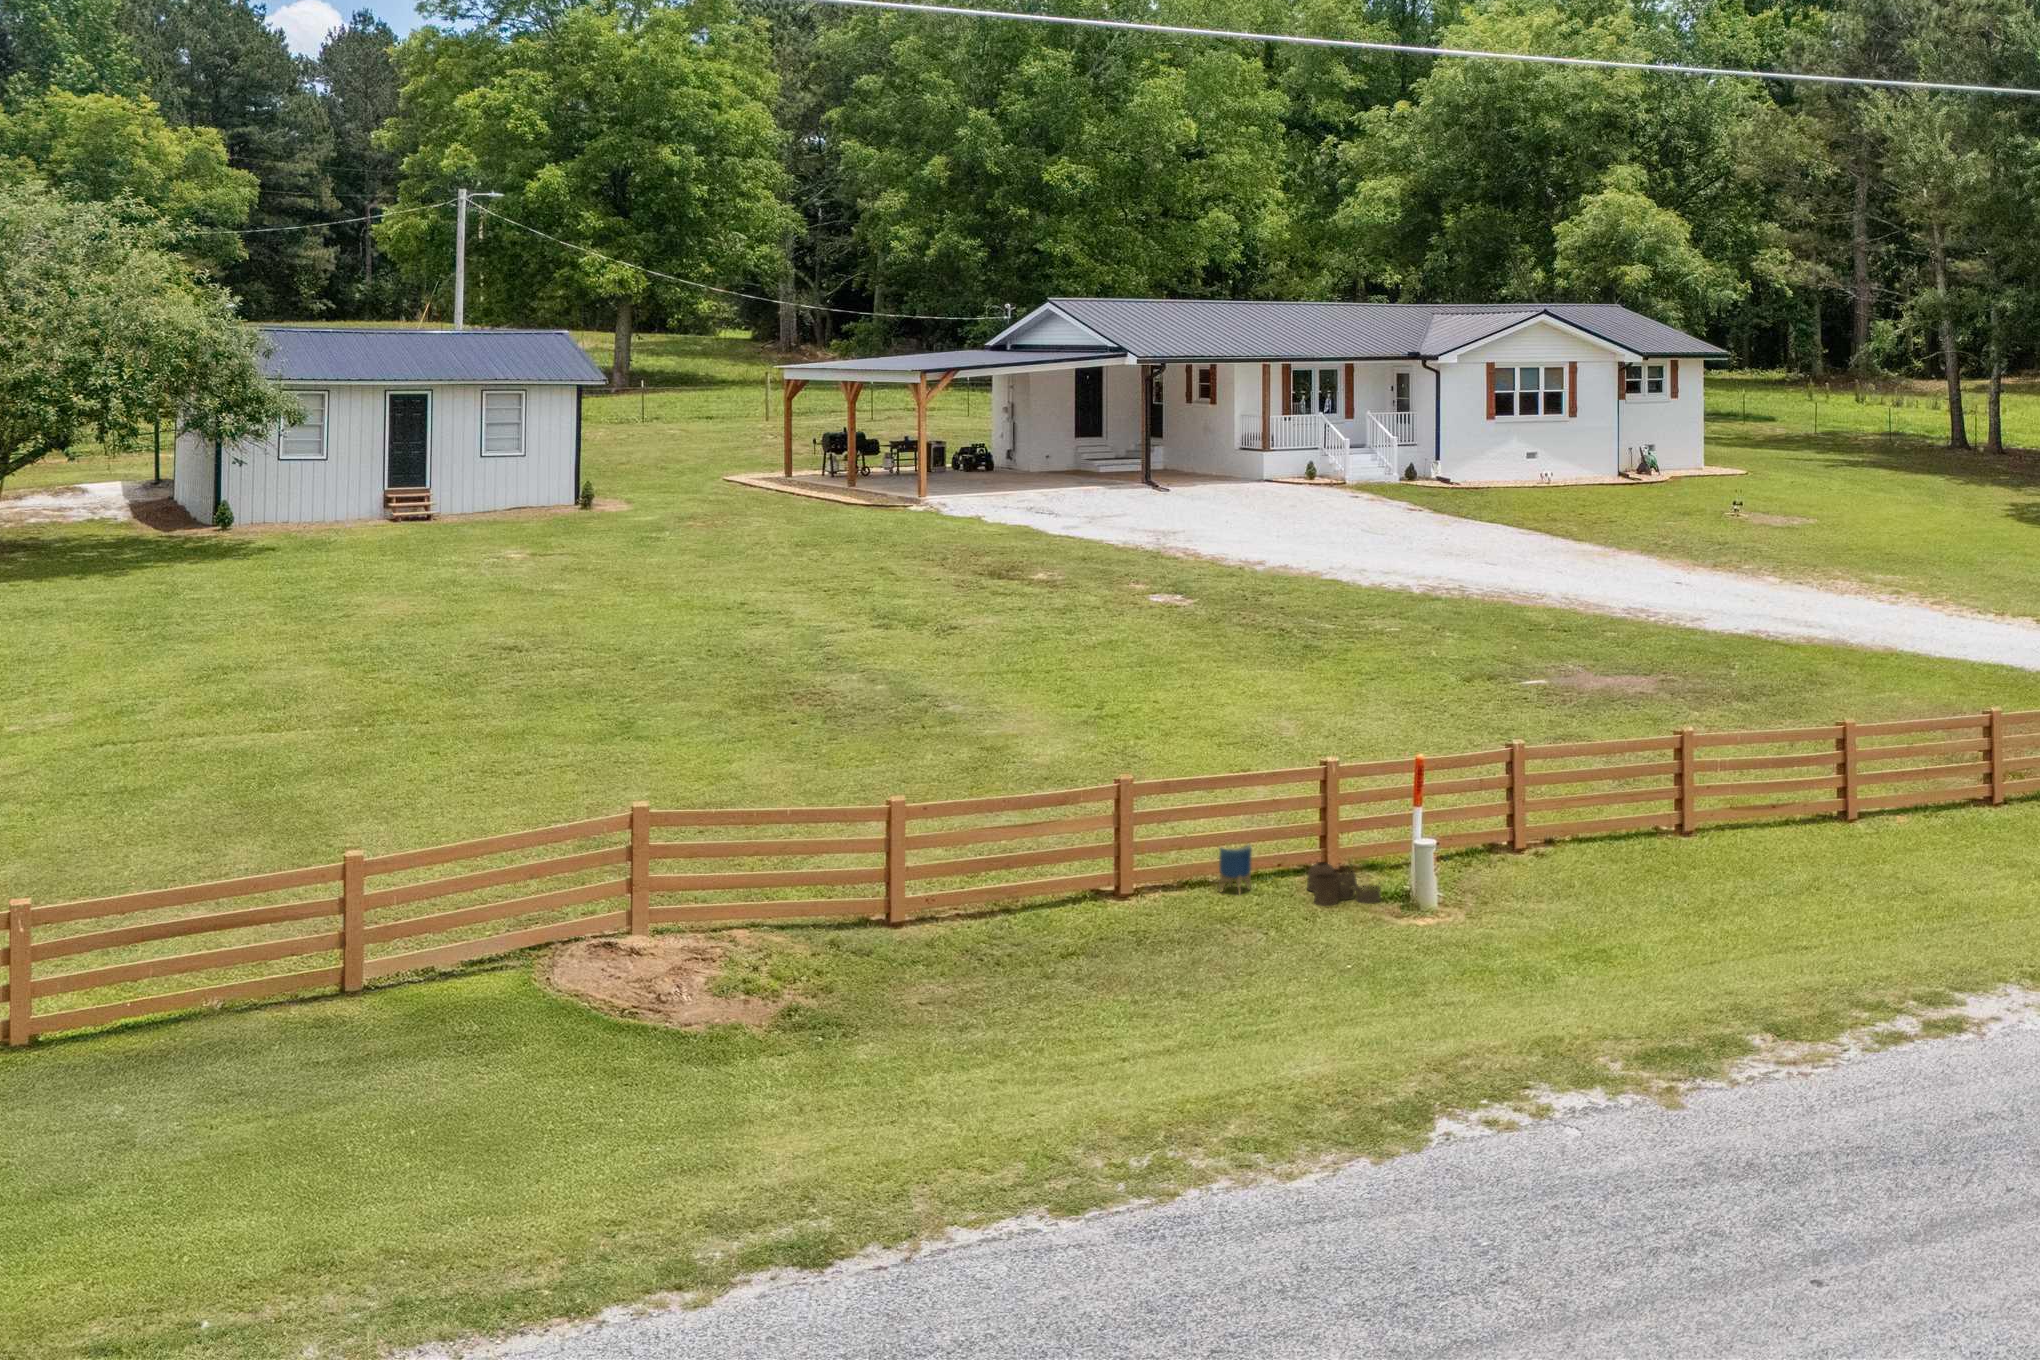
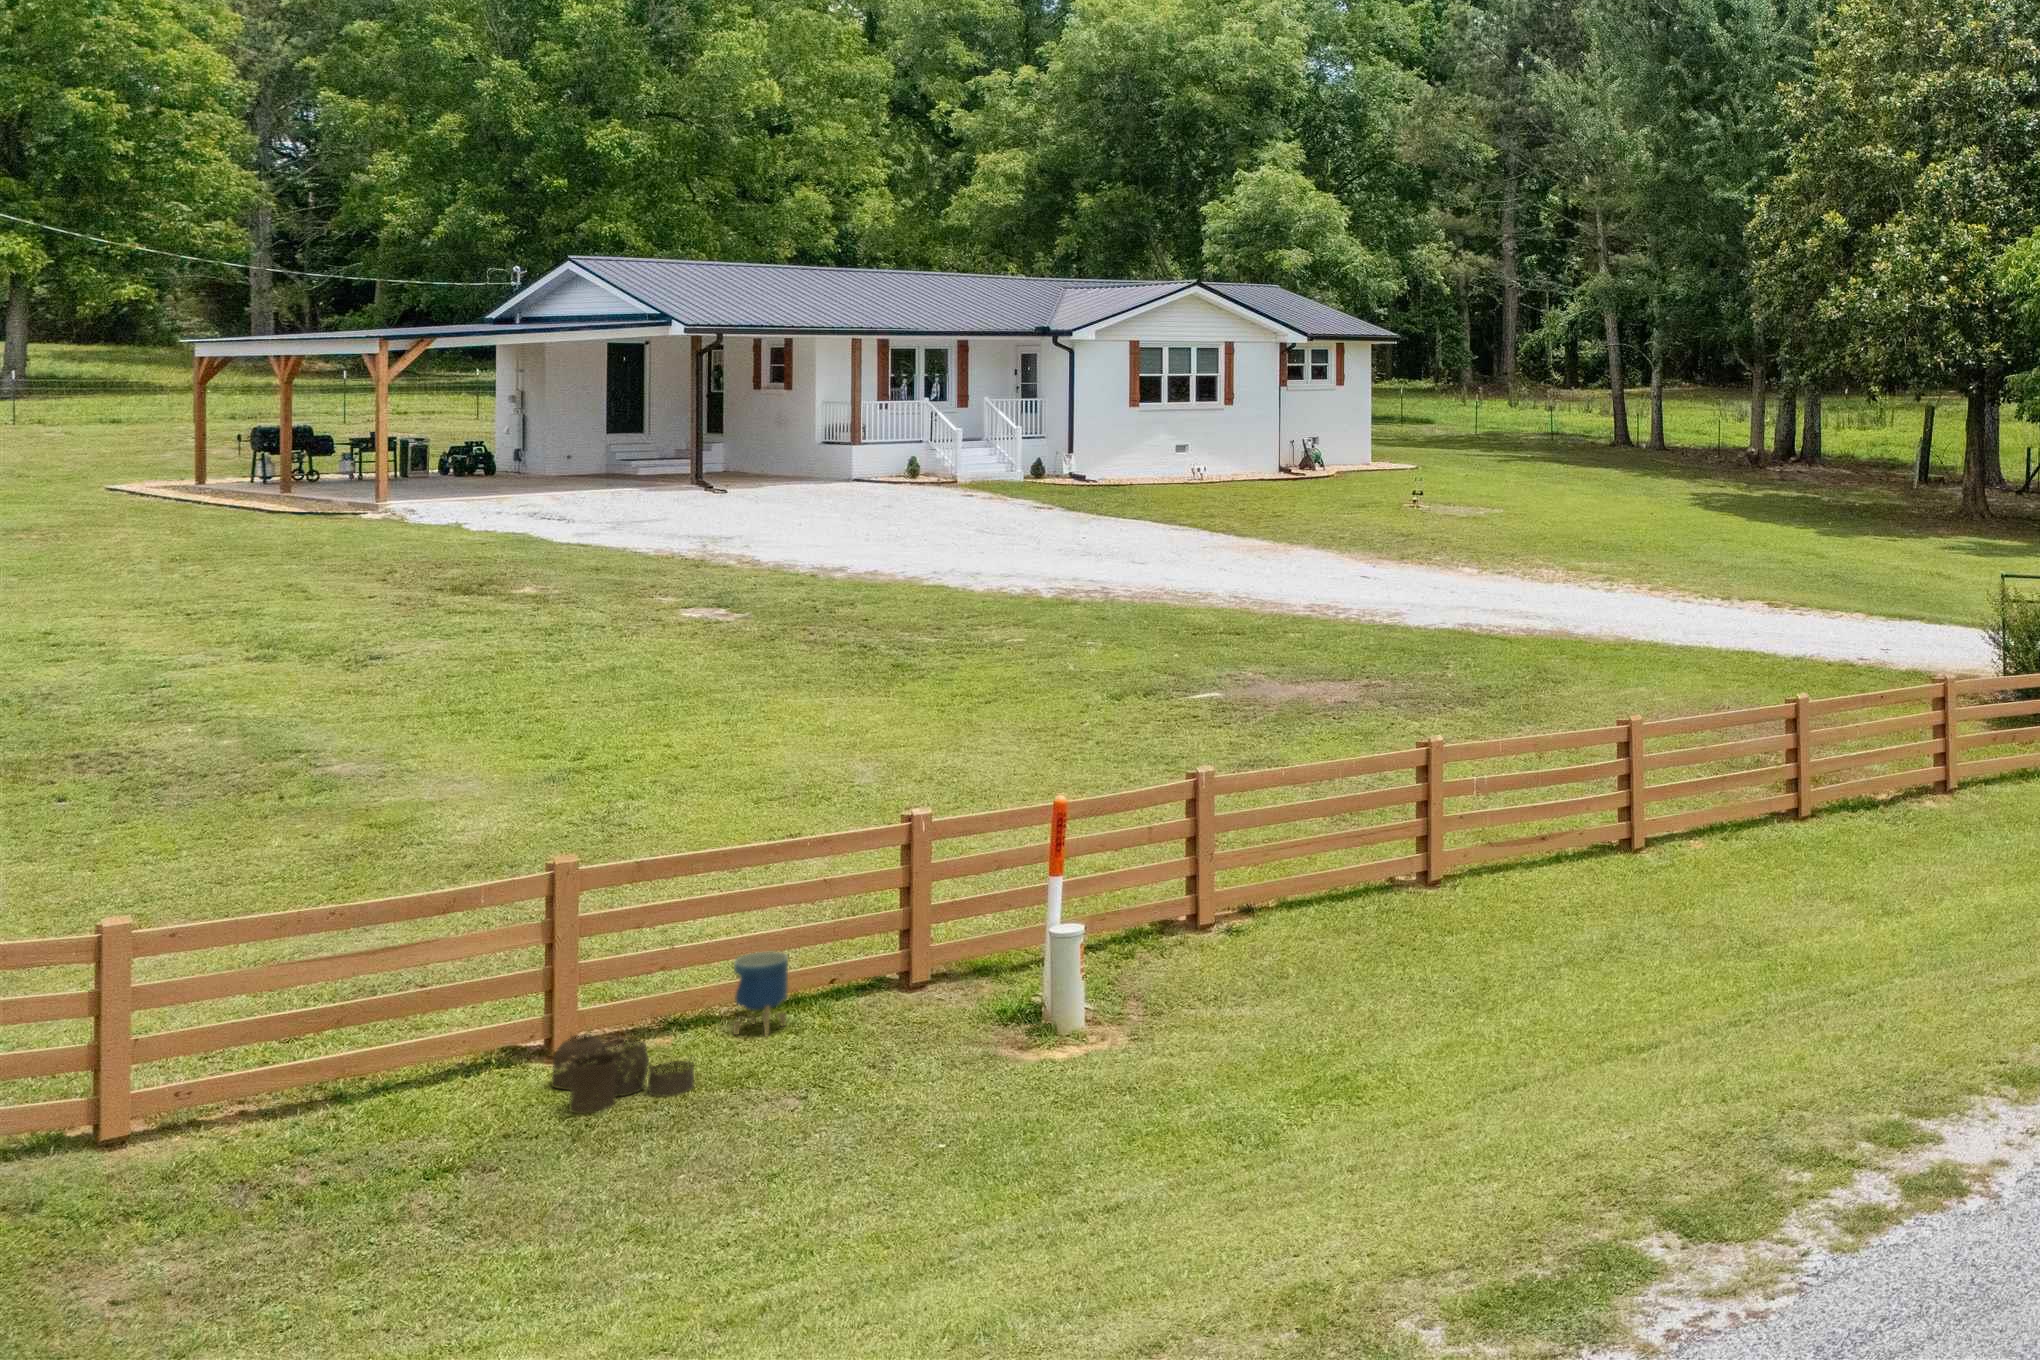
woven basket: present [1307,862,1381,906] -> present [552,1034,695,1113]

